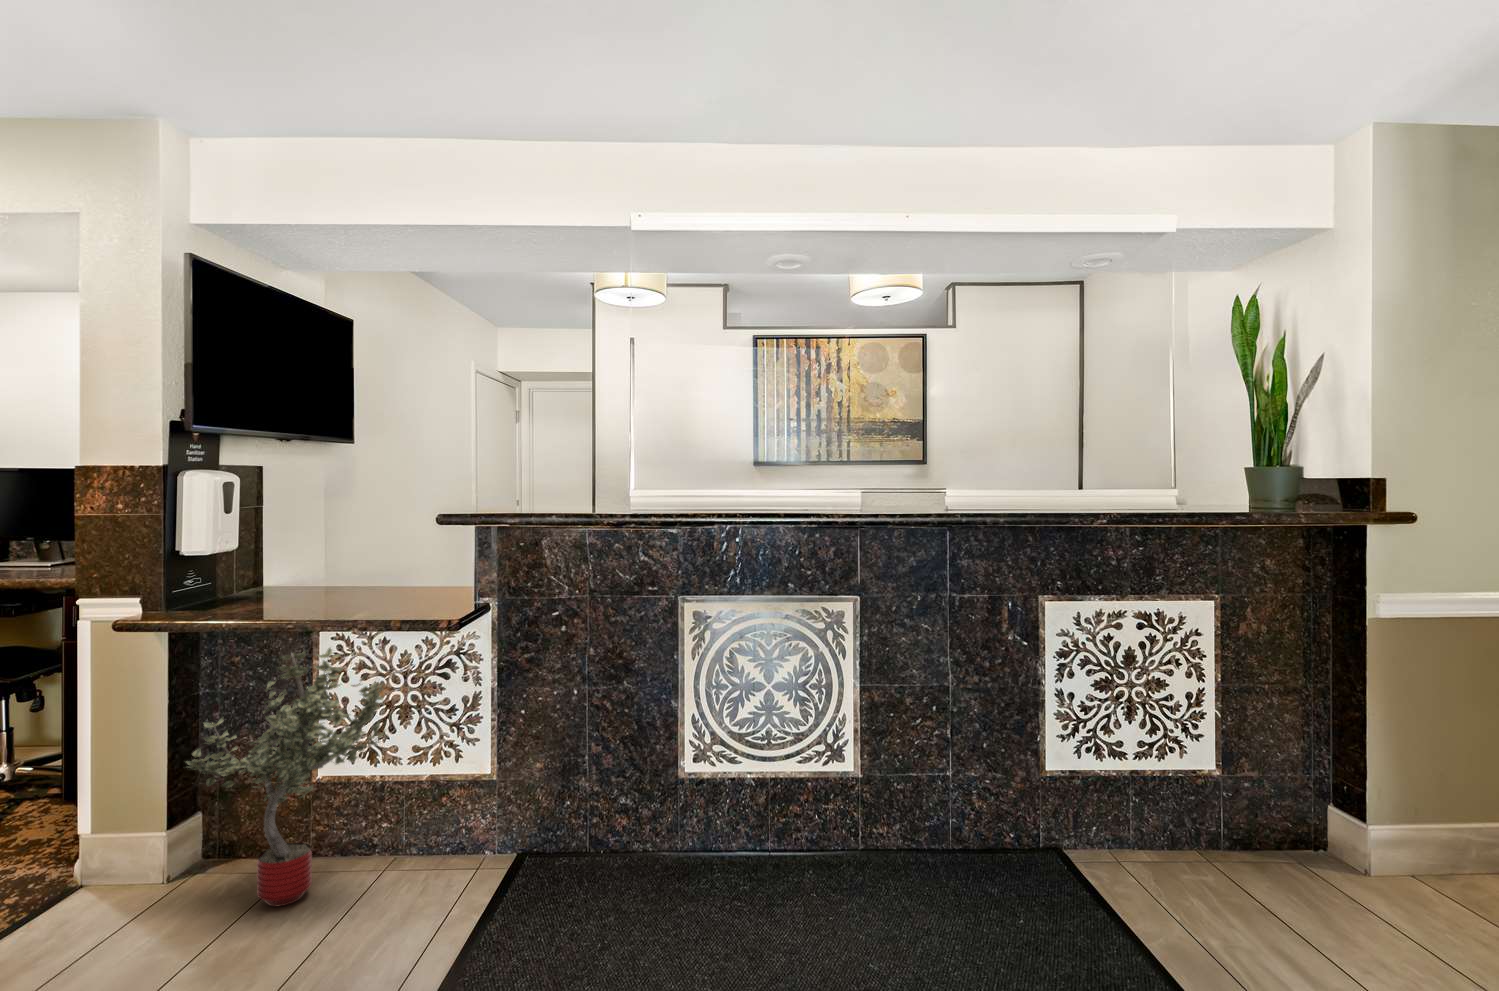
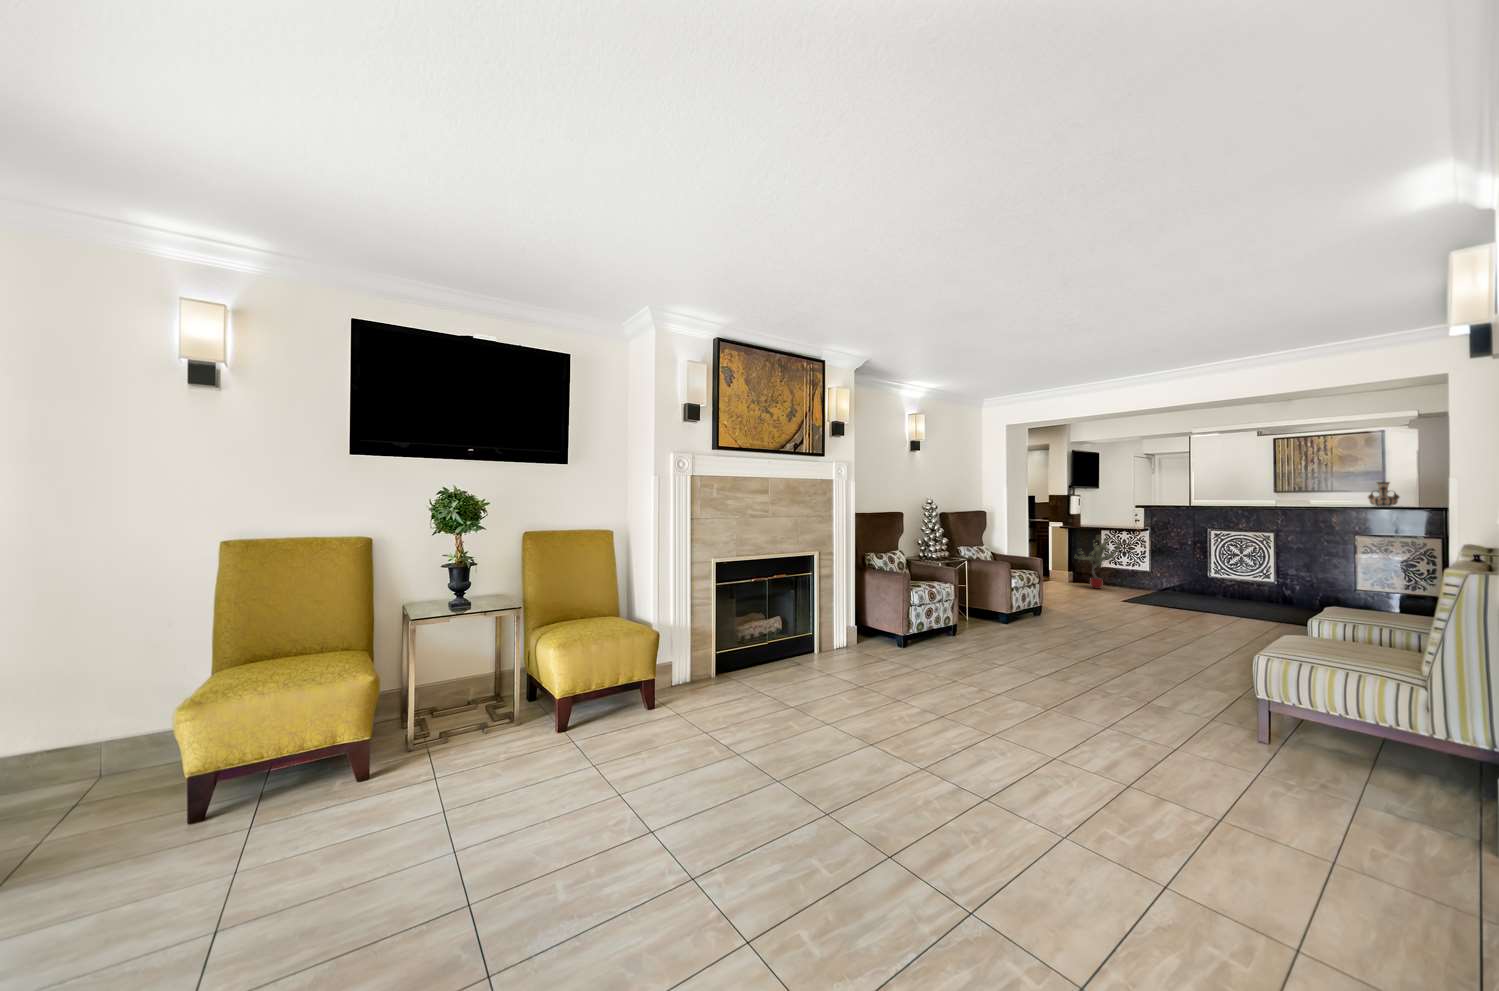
decorative vase: none [1043,433,1103,506] -> present [1368,482,1399,506]

